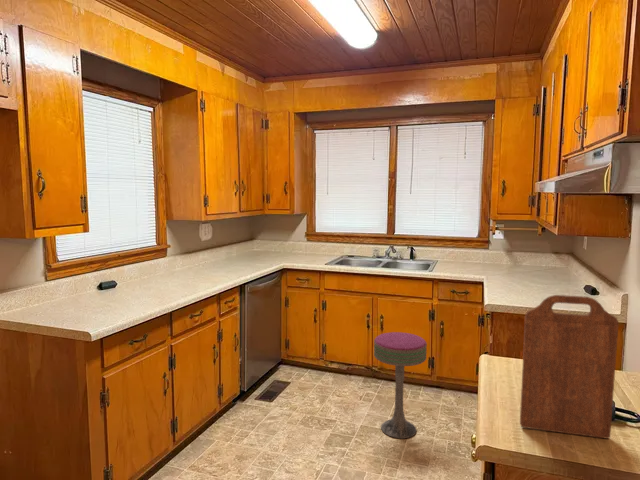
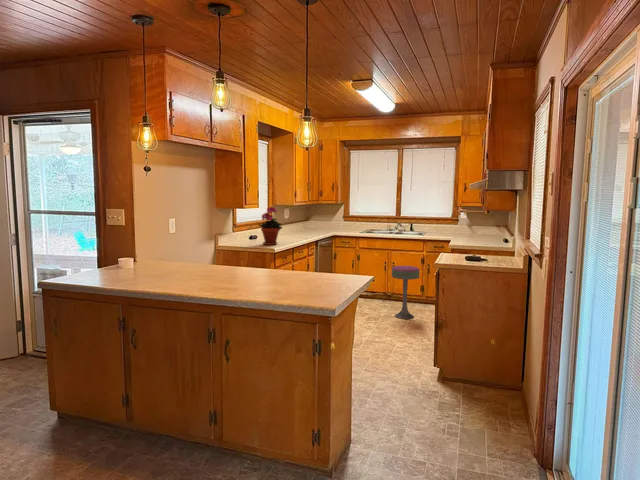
potted plant: none [86,229,140,311] -> present [258,207,282,245]
cutting board: present [520,295,618,438] -> none [448,222,476,266]

